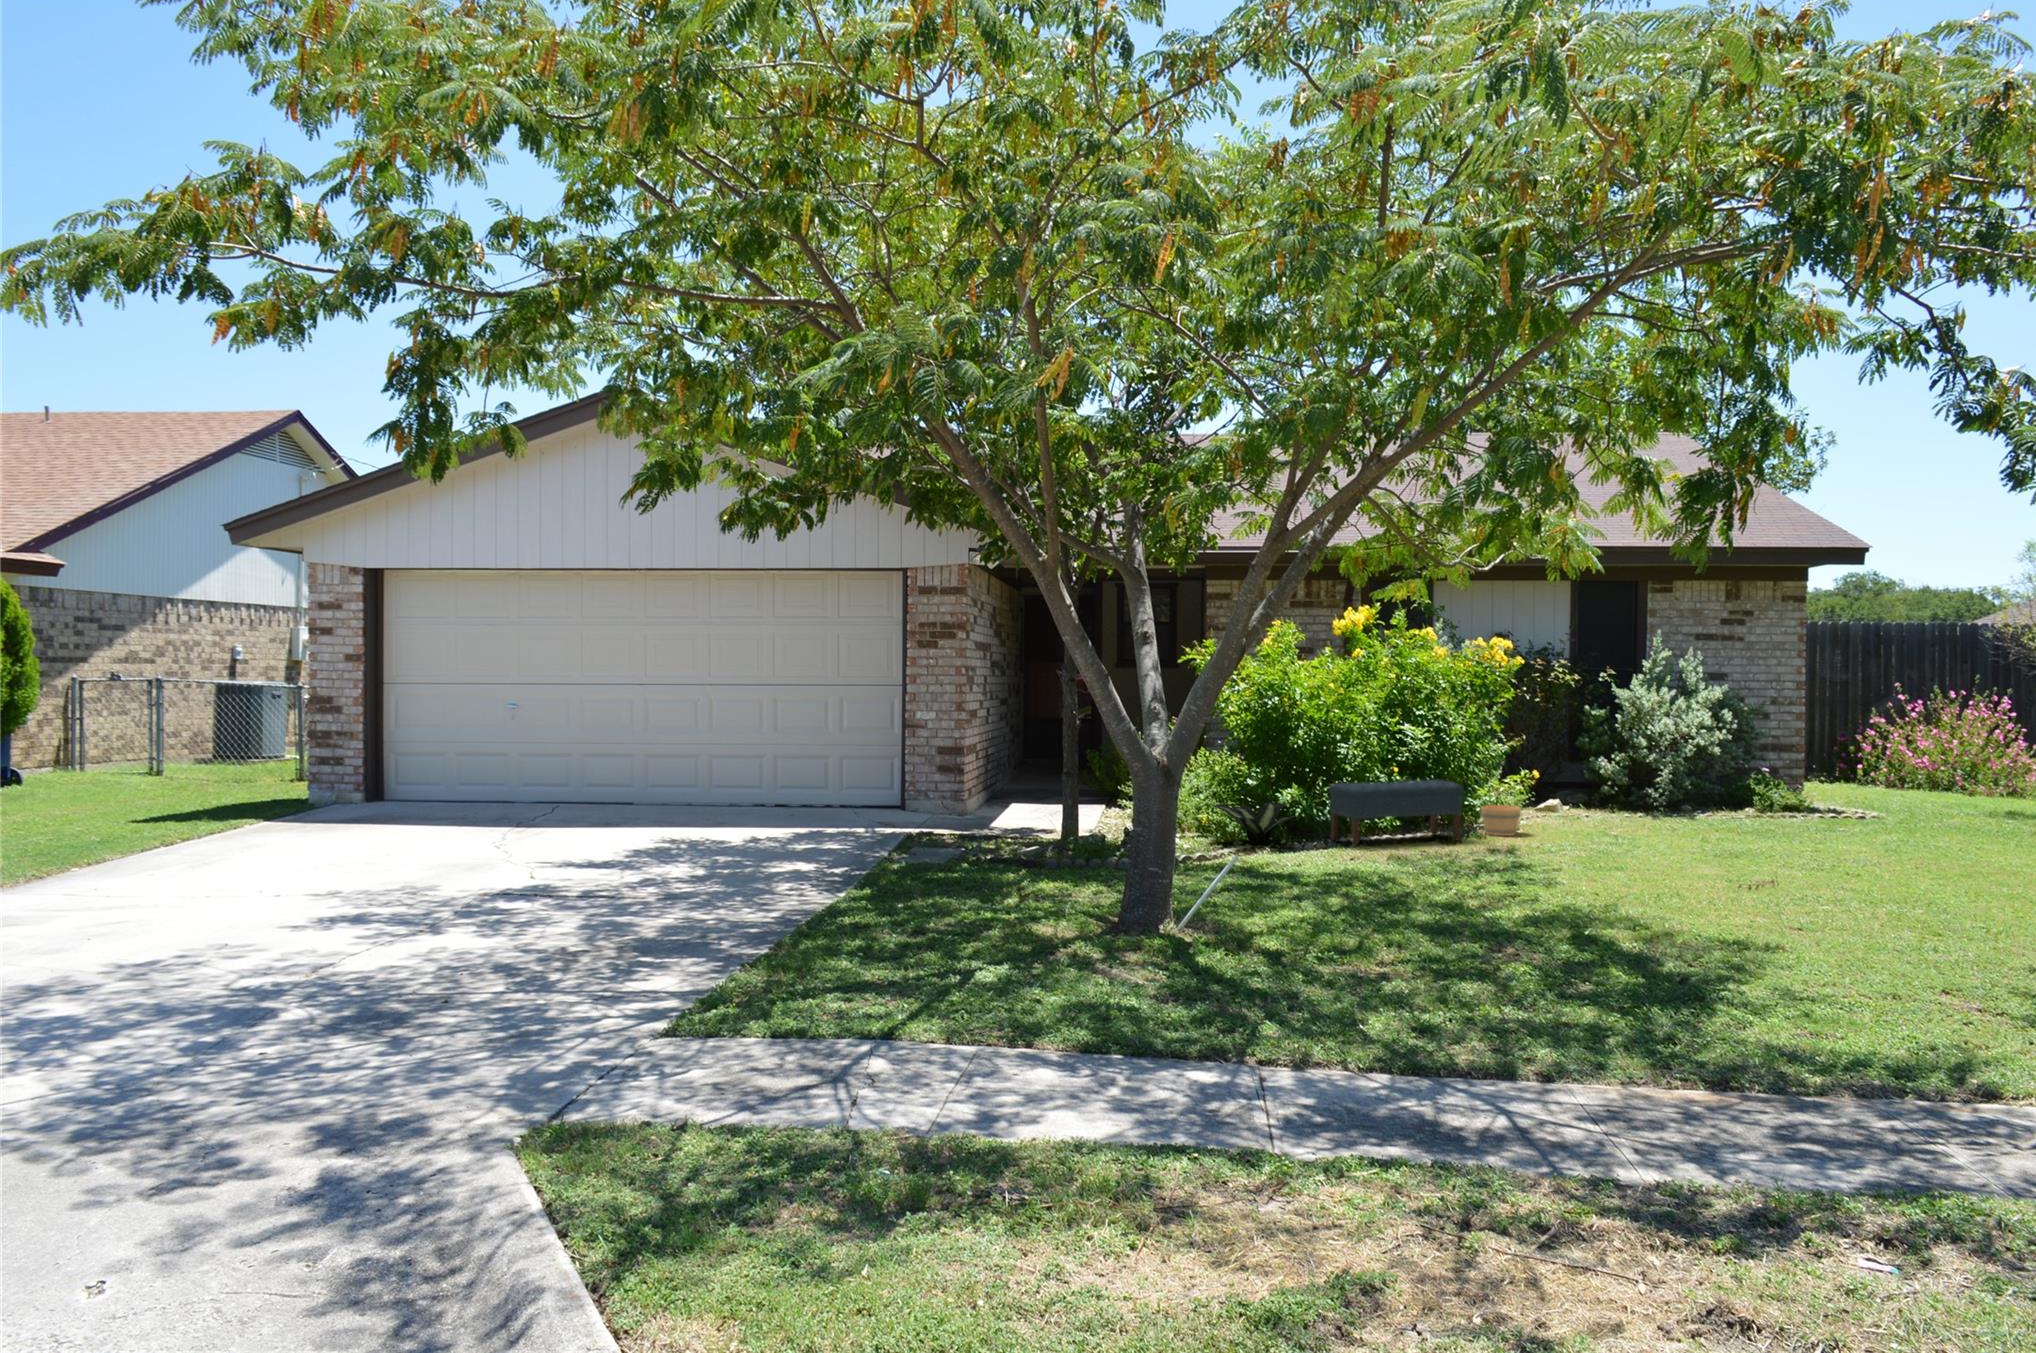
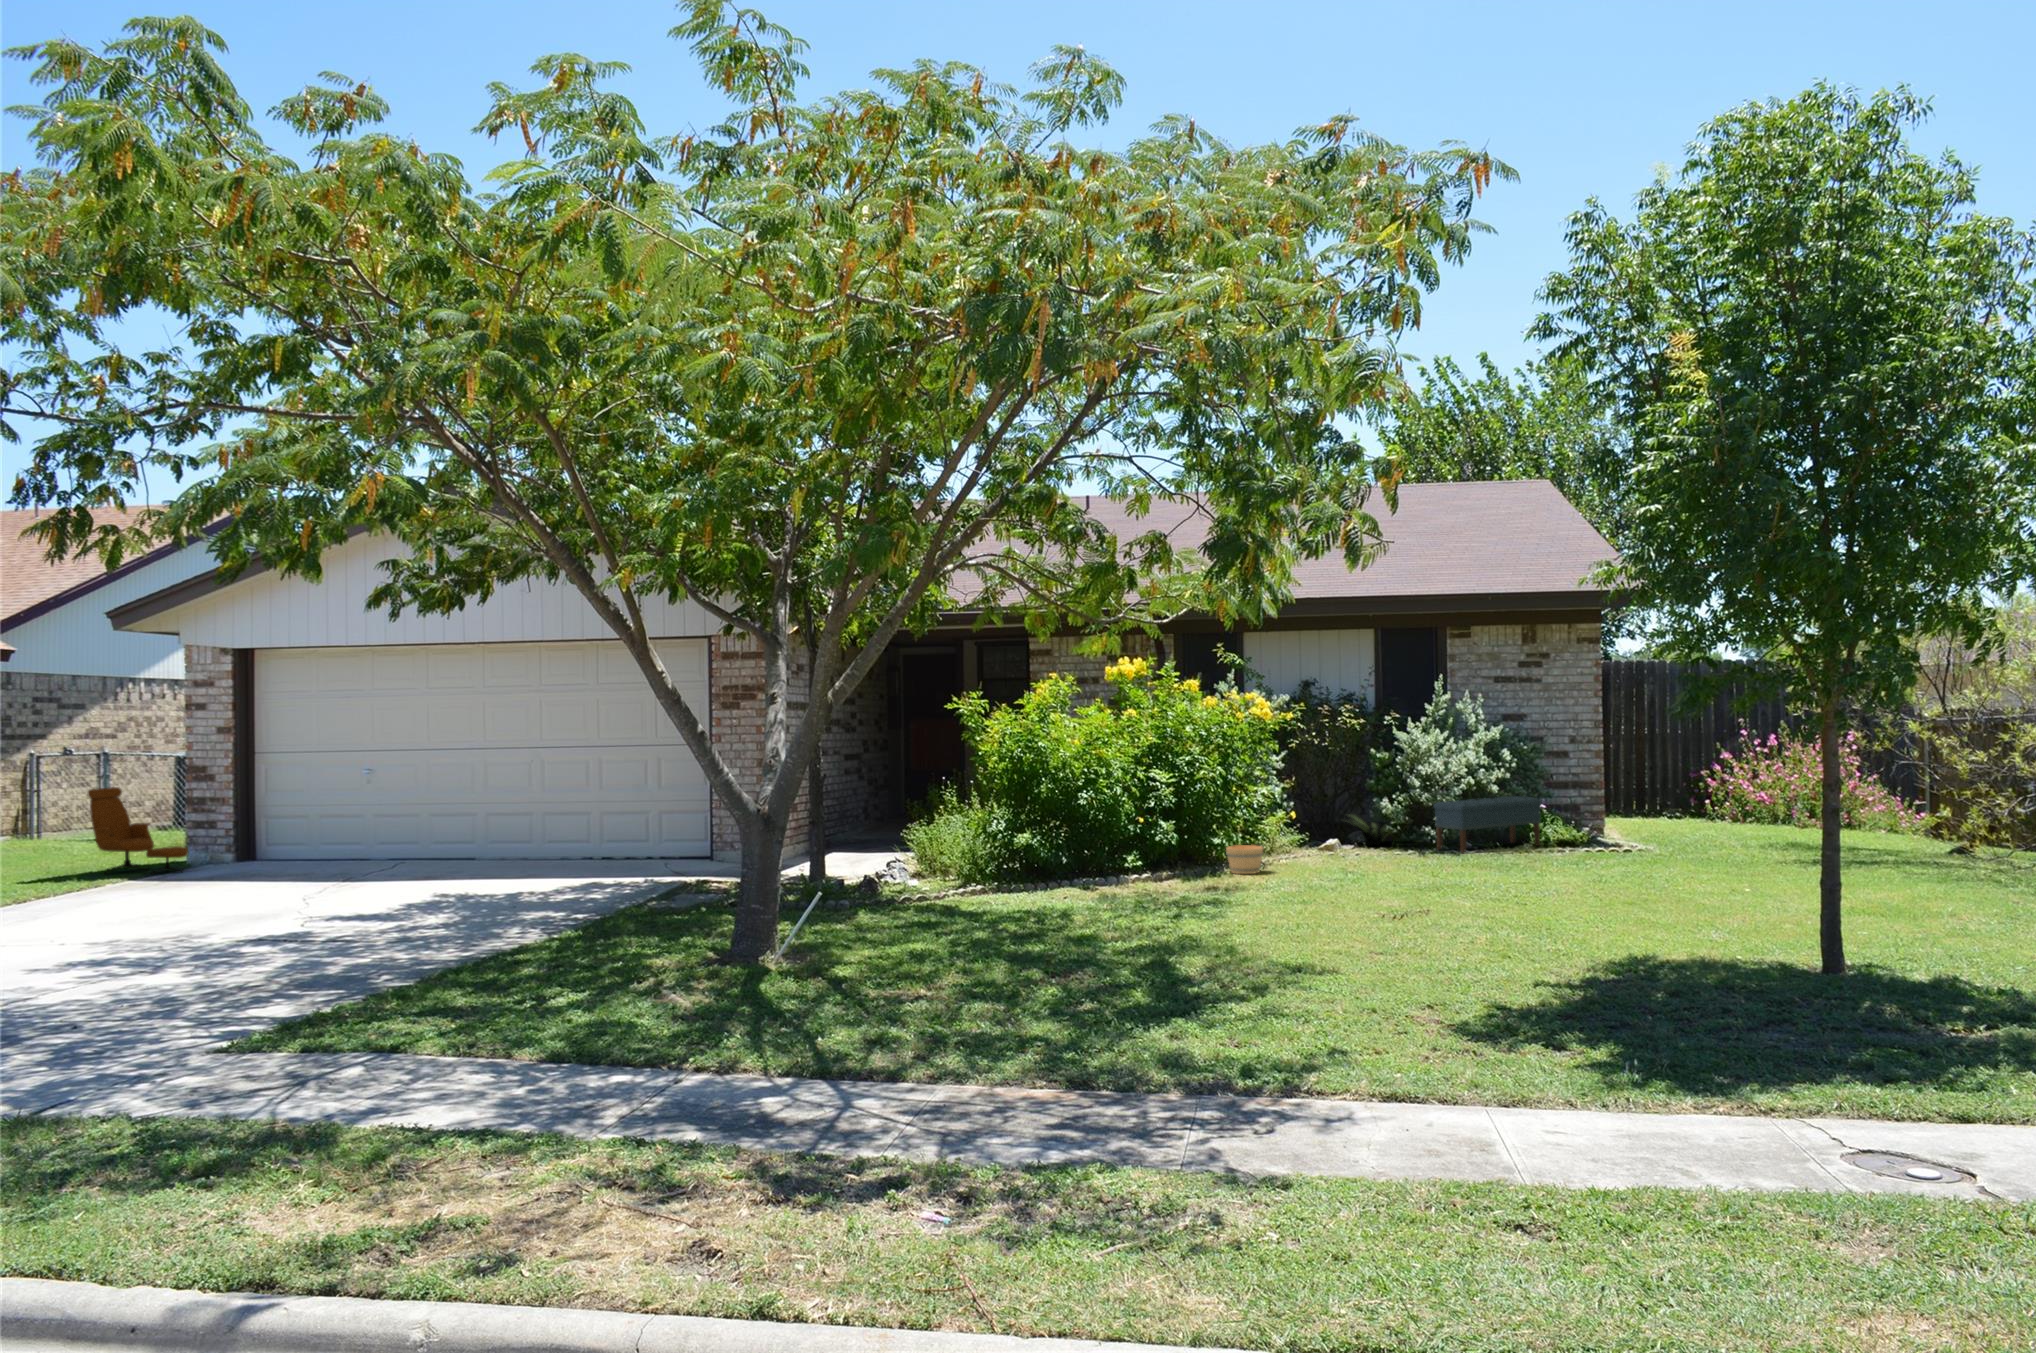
lounge chair: none [197,717,311,814] -> present [88,787,188,874]
bench: present [1329,780,1463,847] -> present [1434,796,1541,853]
potted plant: present [1213,802,1290,845] -> present [1343,813,1387,845]

